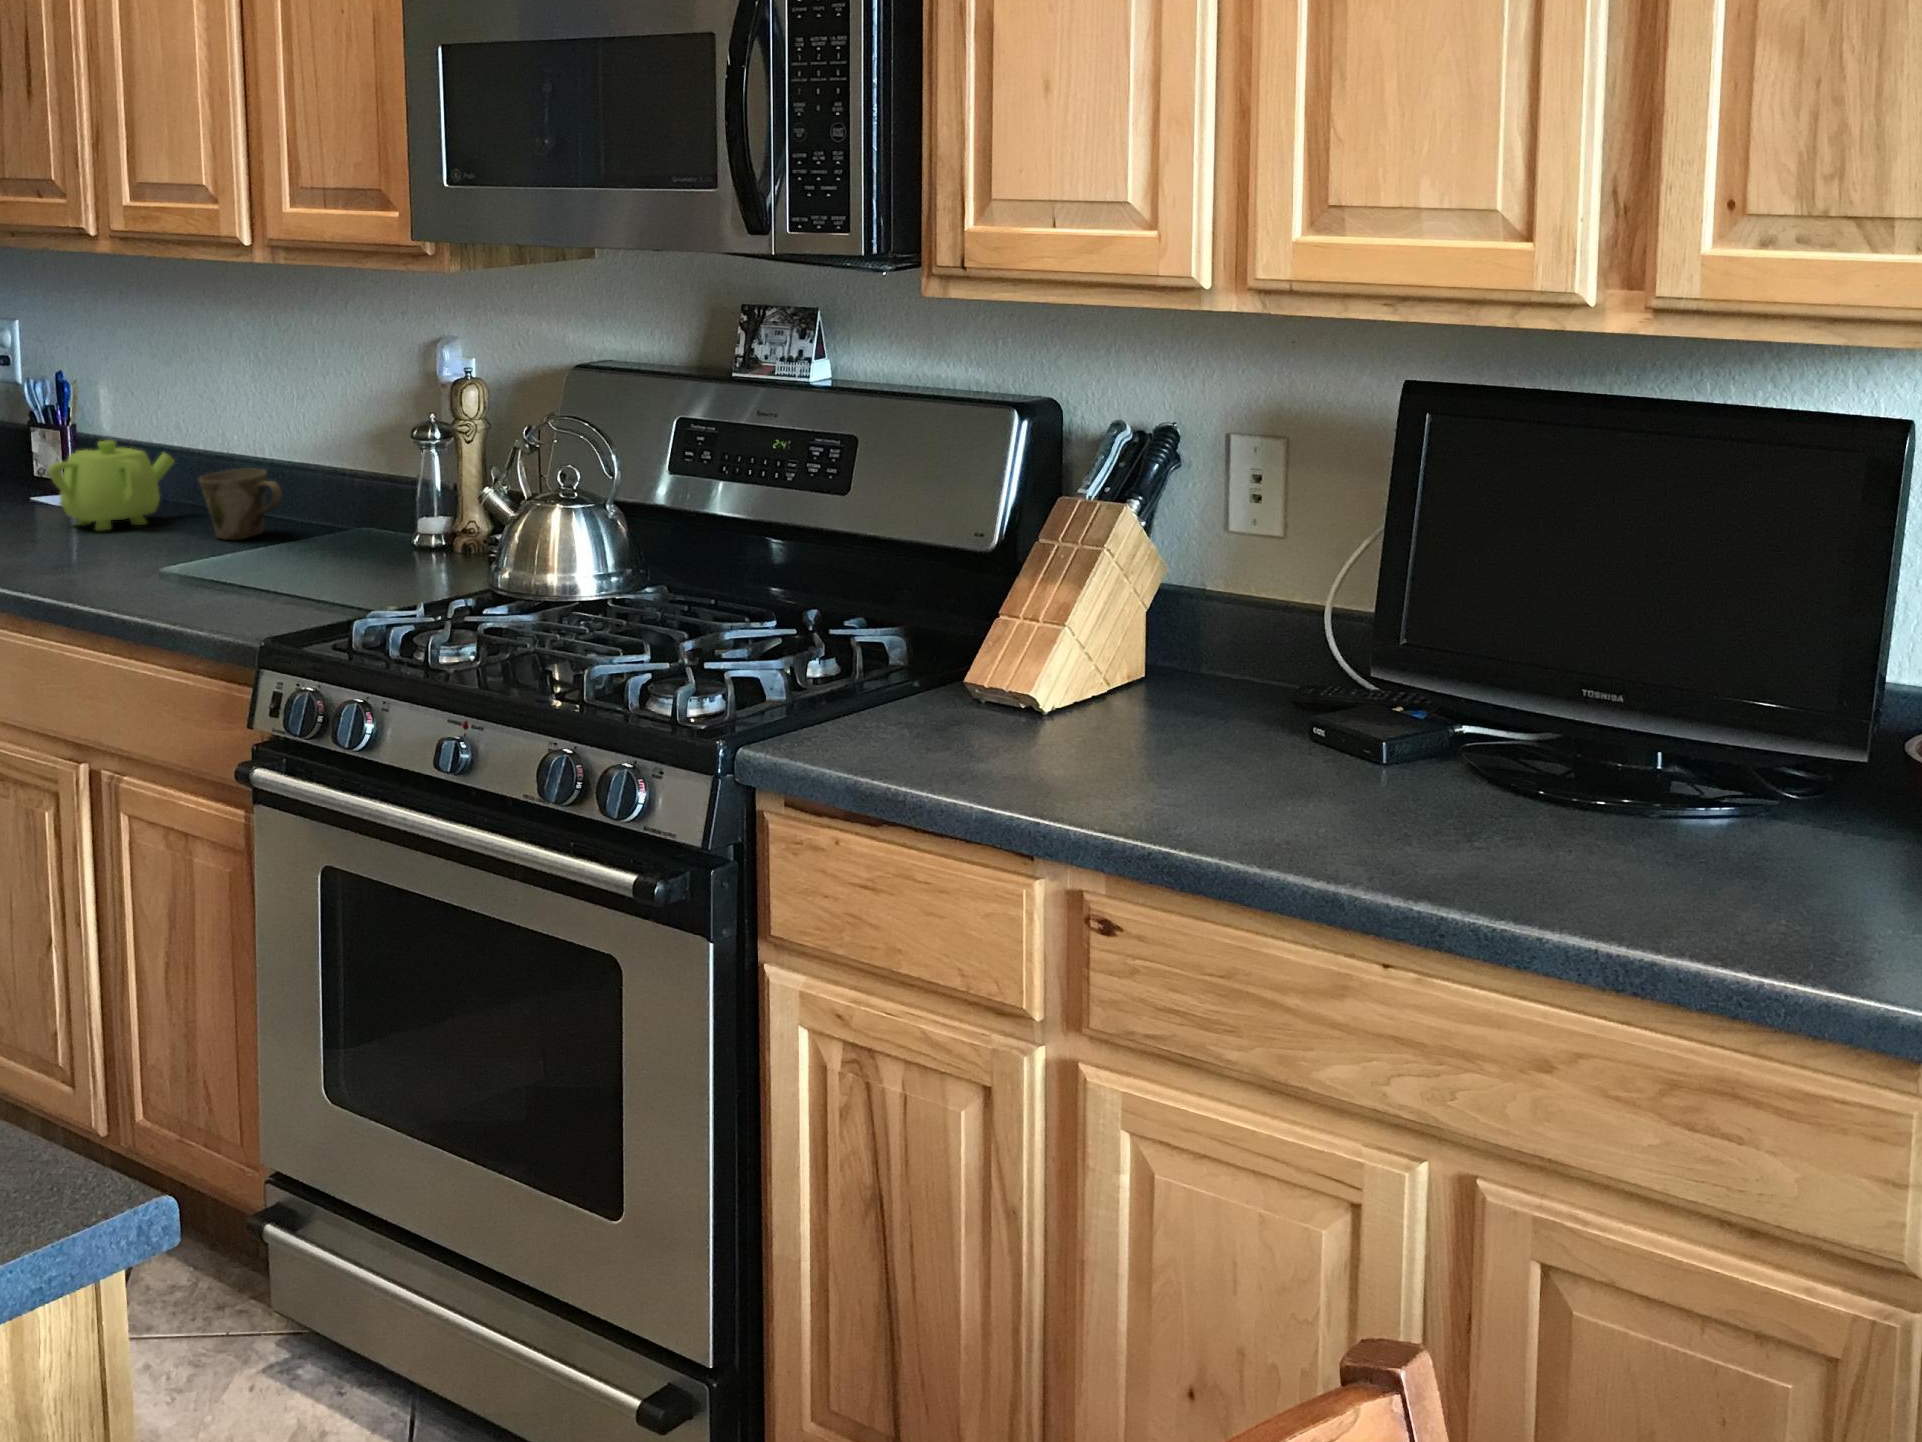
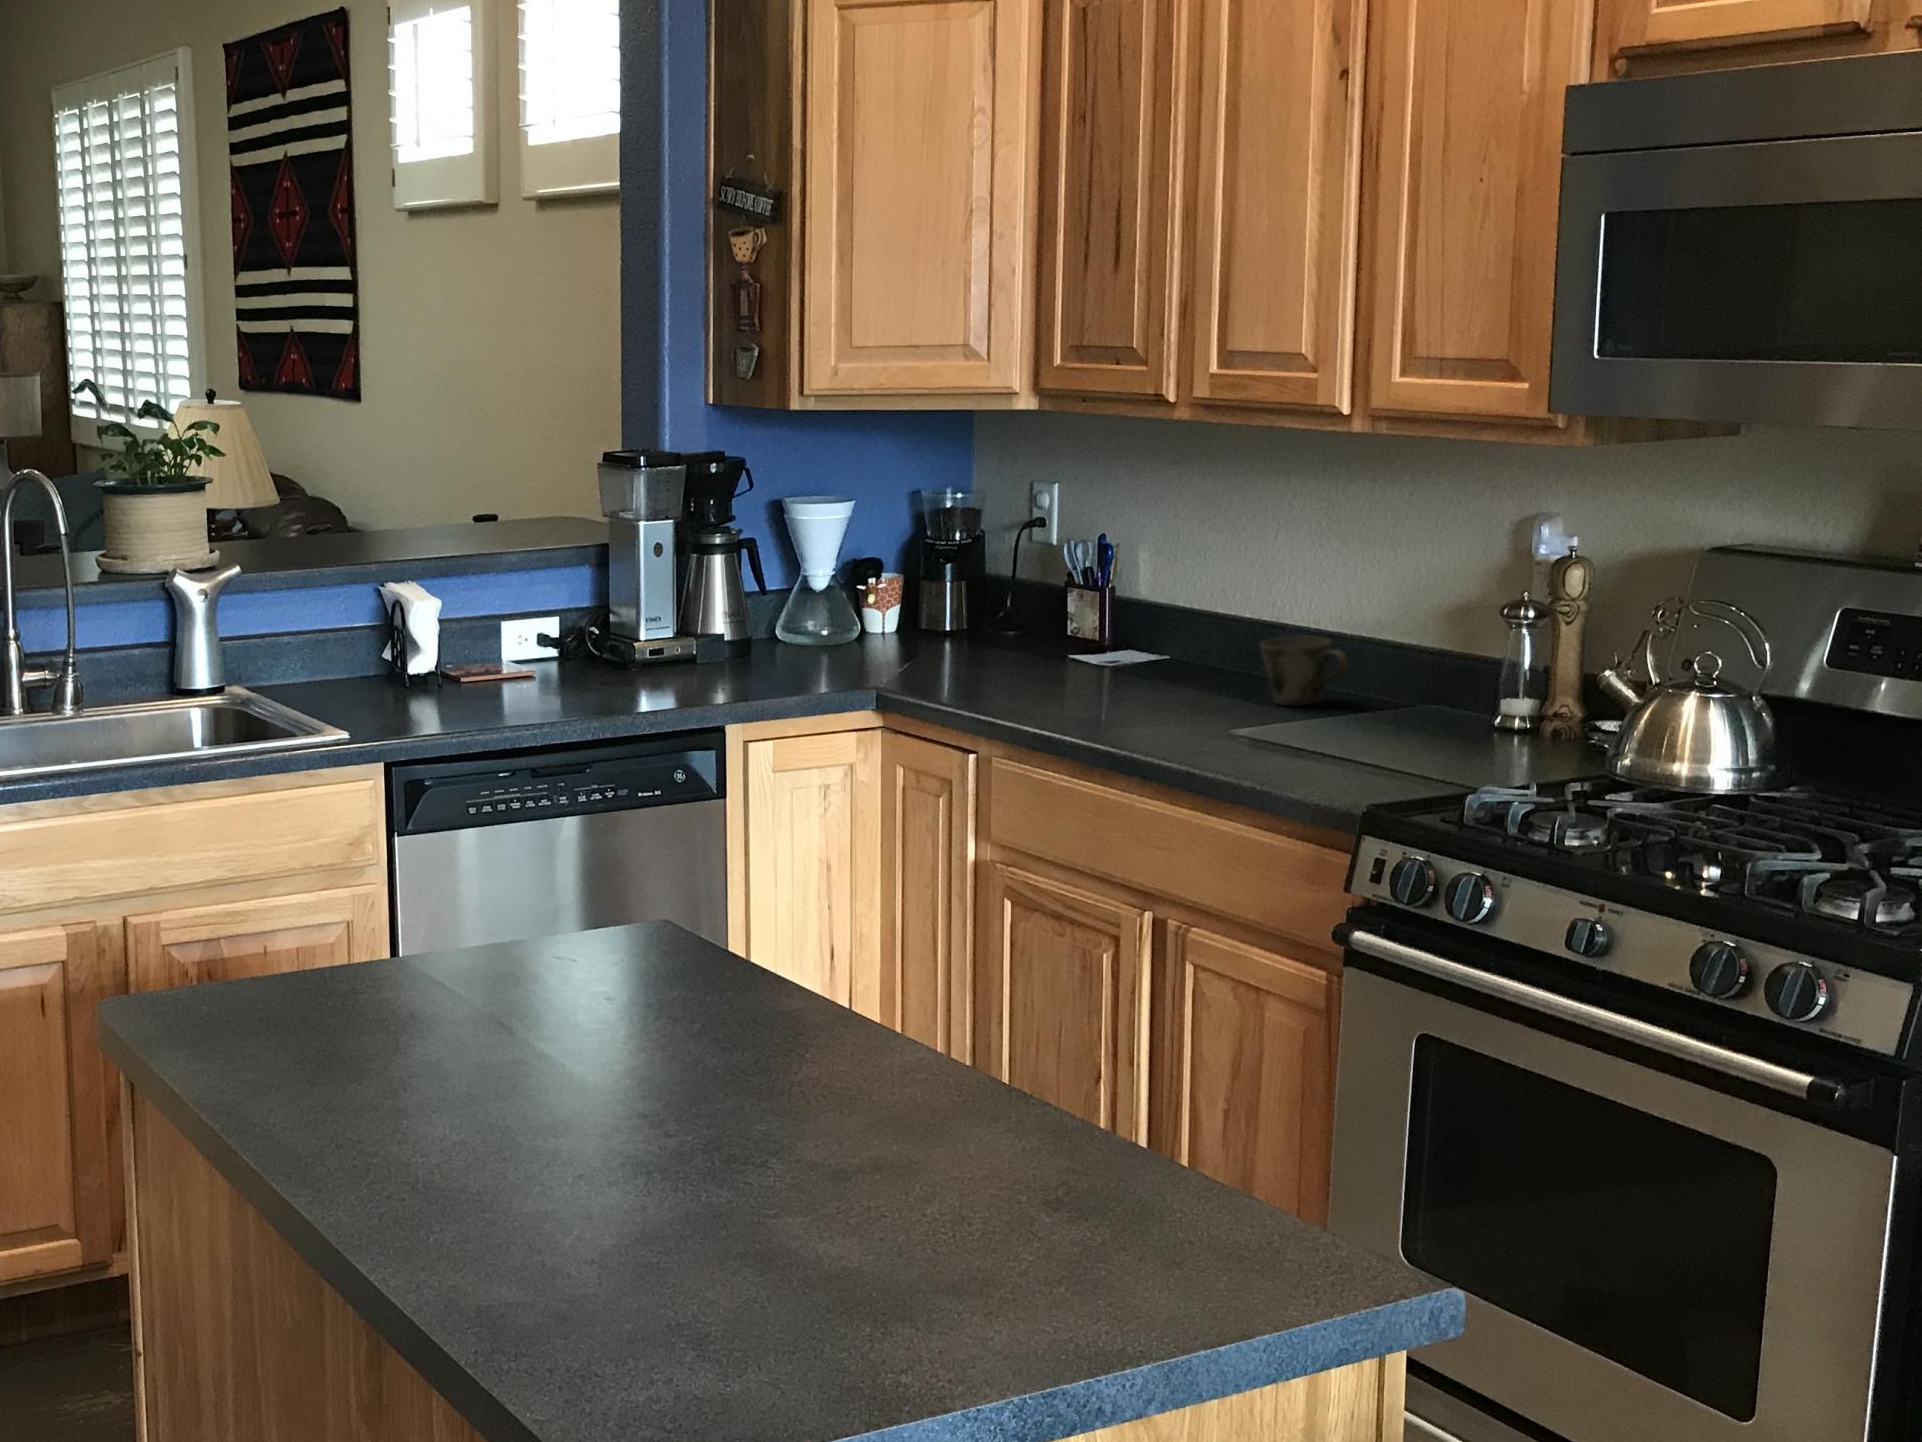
teapot: present [49,441,174,531] -> none [1105,602,1226,689]

